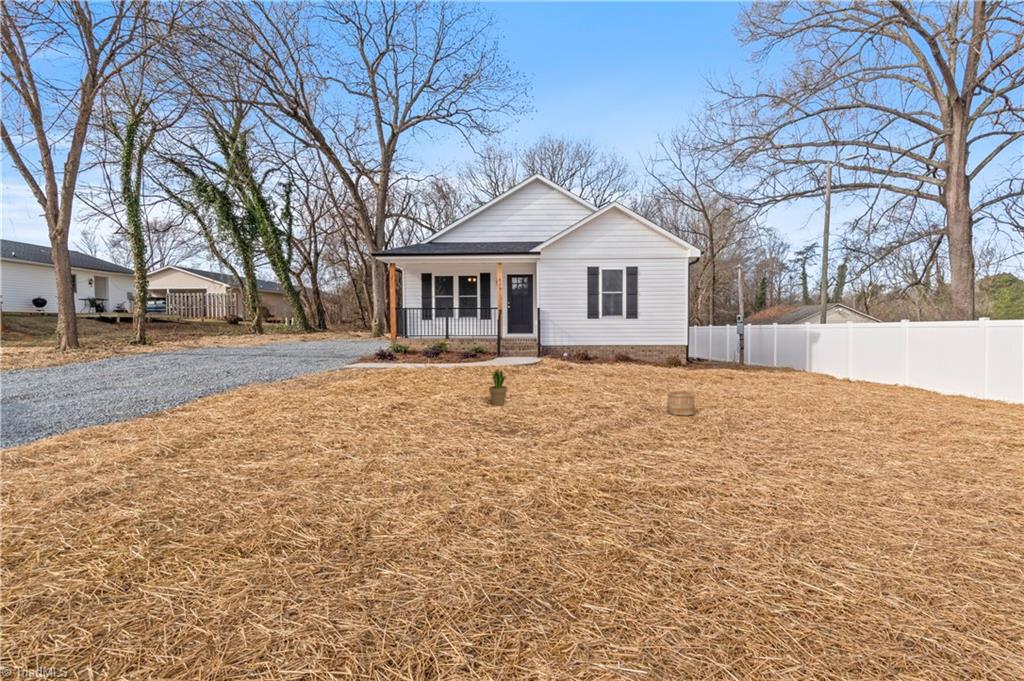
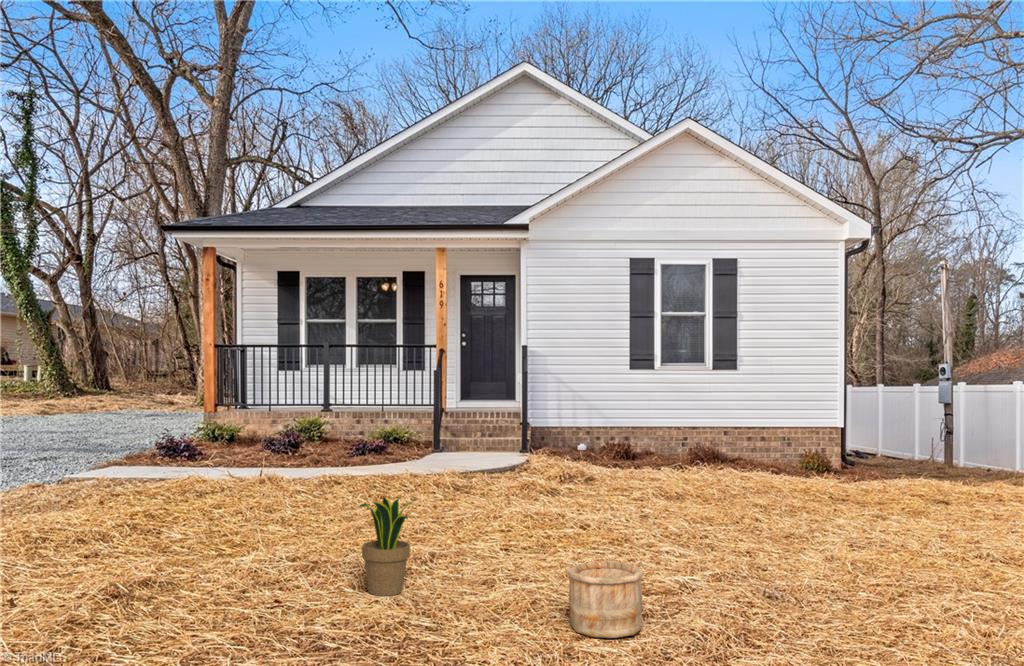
wooden bucket: present [667,391,695,416] -> present [567,561,644,638]

